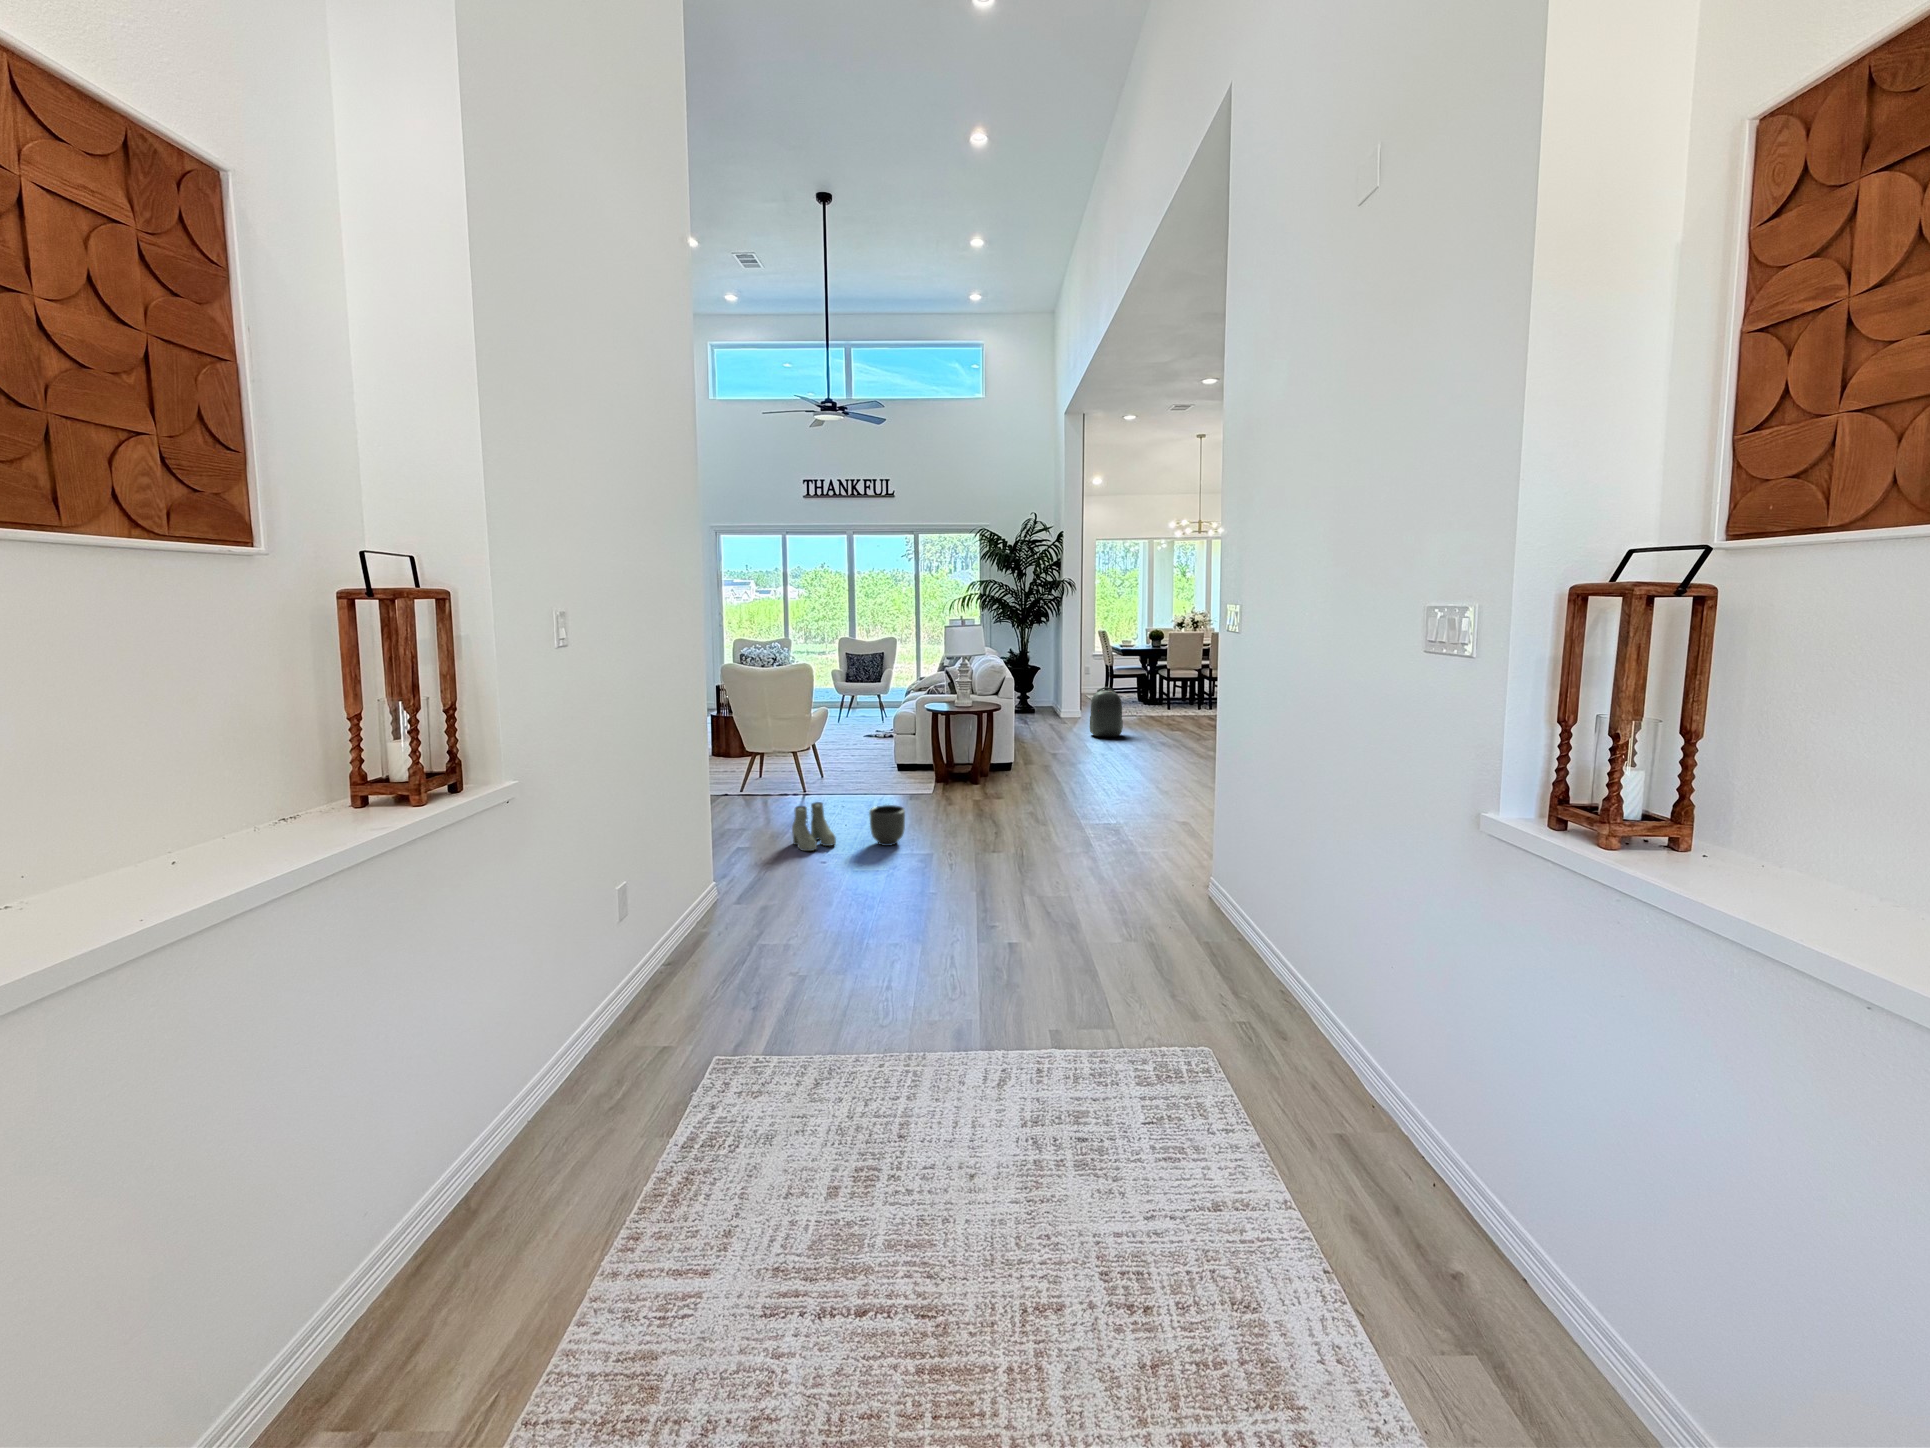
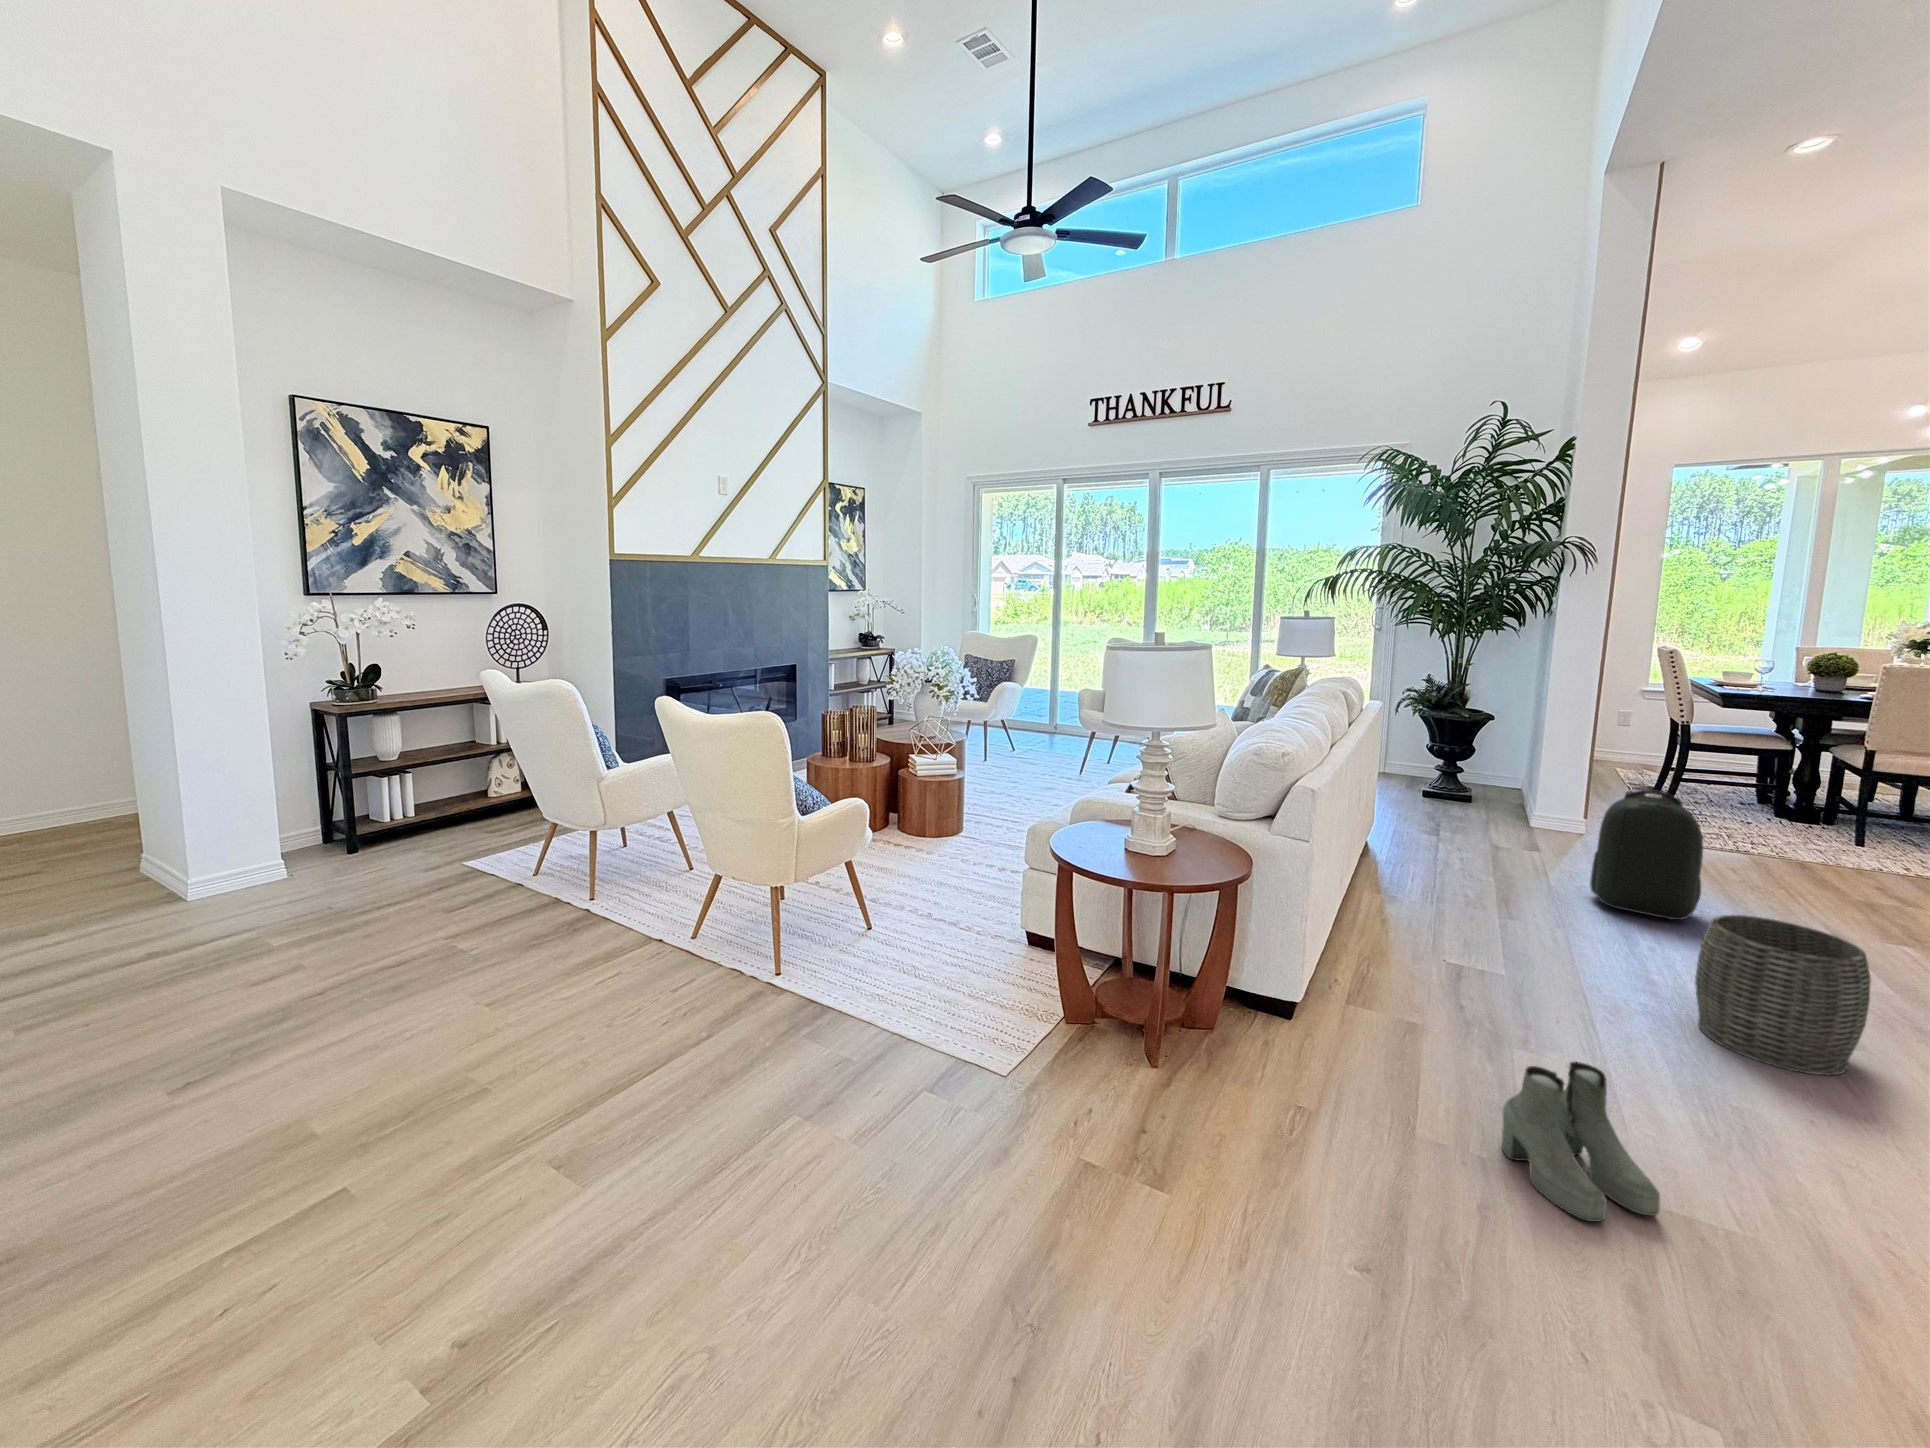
woven basket: none [1123,718,1161,761] -> present [1695,915,1871,1075]
boots: present [792,802,836,851] -> present [1502,1062,1660,1222]
planter: present [869,805,905,846] -> none [506,1157,634,1328]

